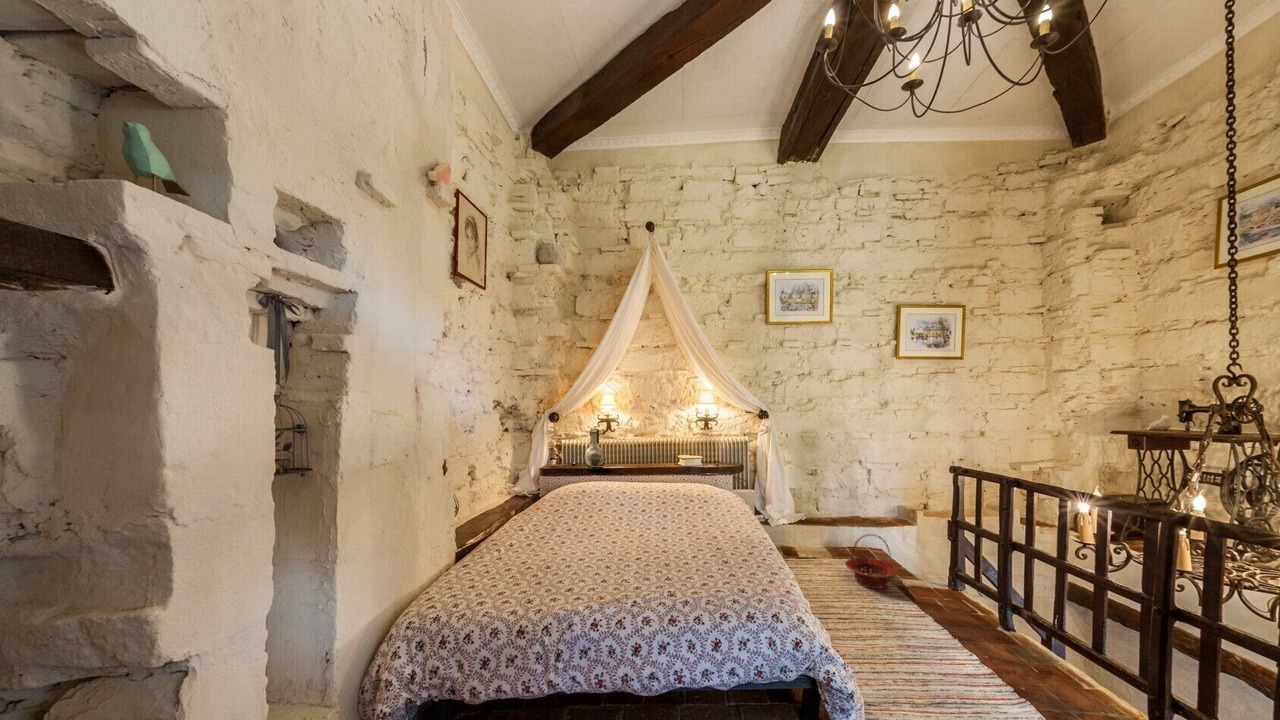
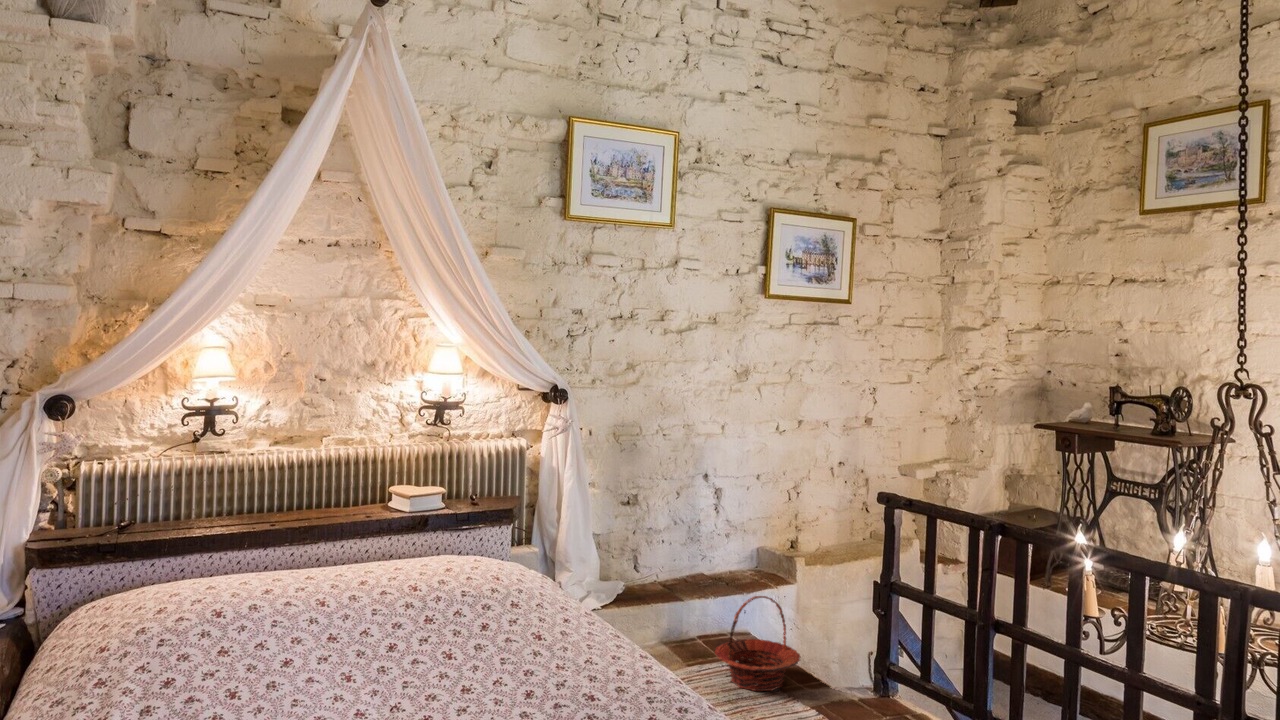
decorative vase: present [583,429,606,470] -> none [144,426,208,527]

